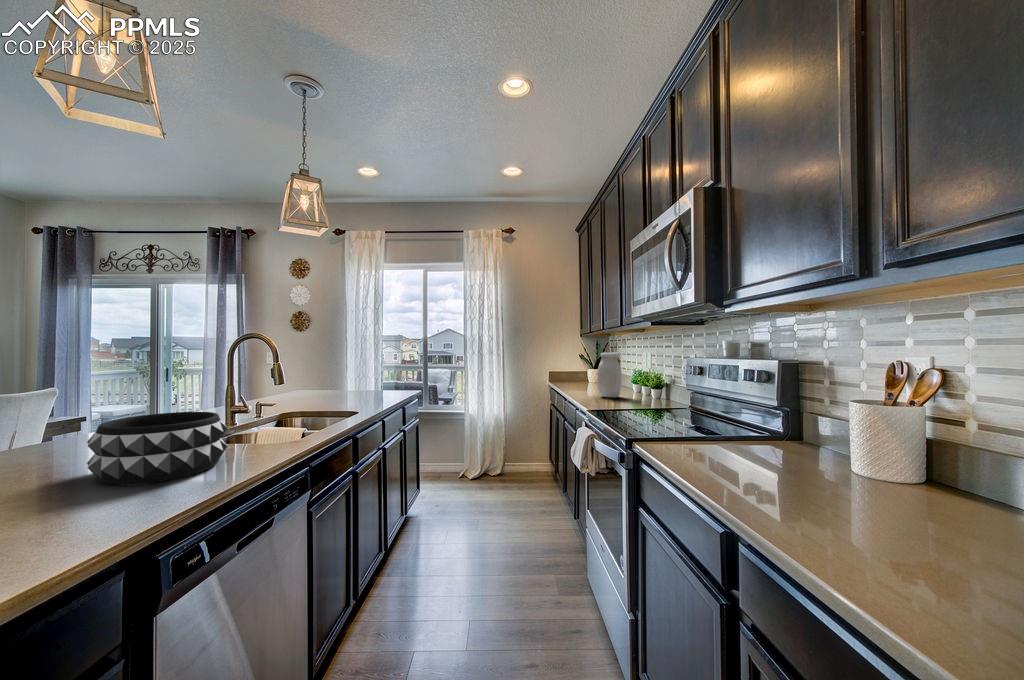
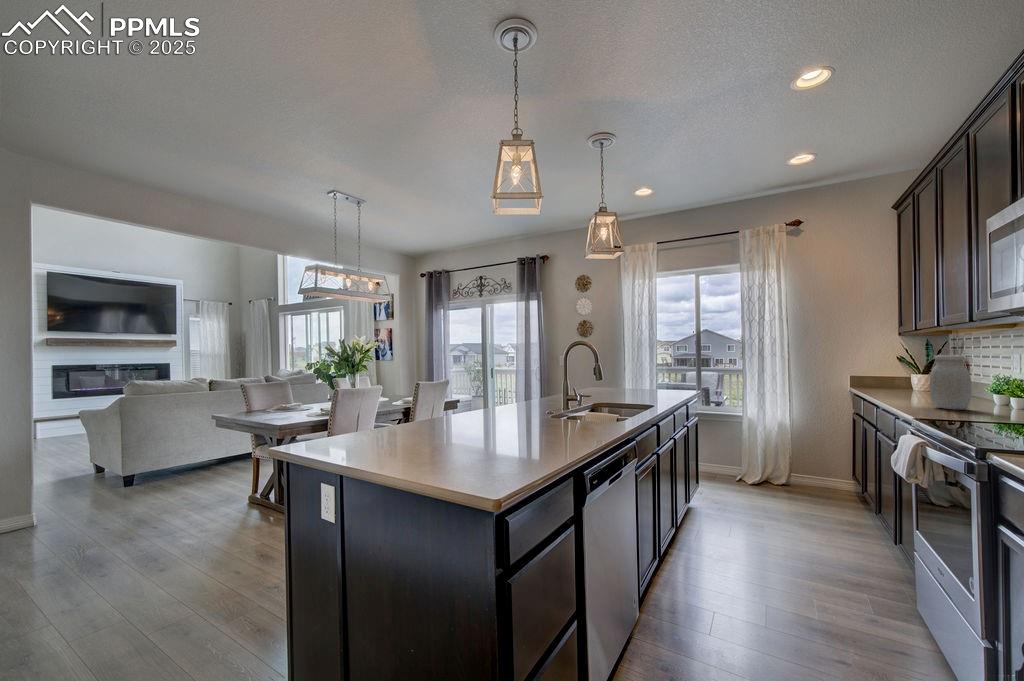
decorative bowl: present [87,412,228,485] -> none [523,391,590,431]

